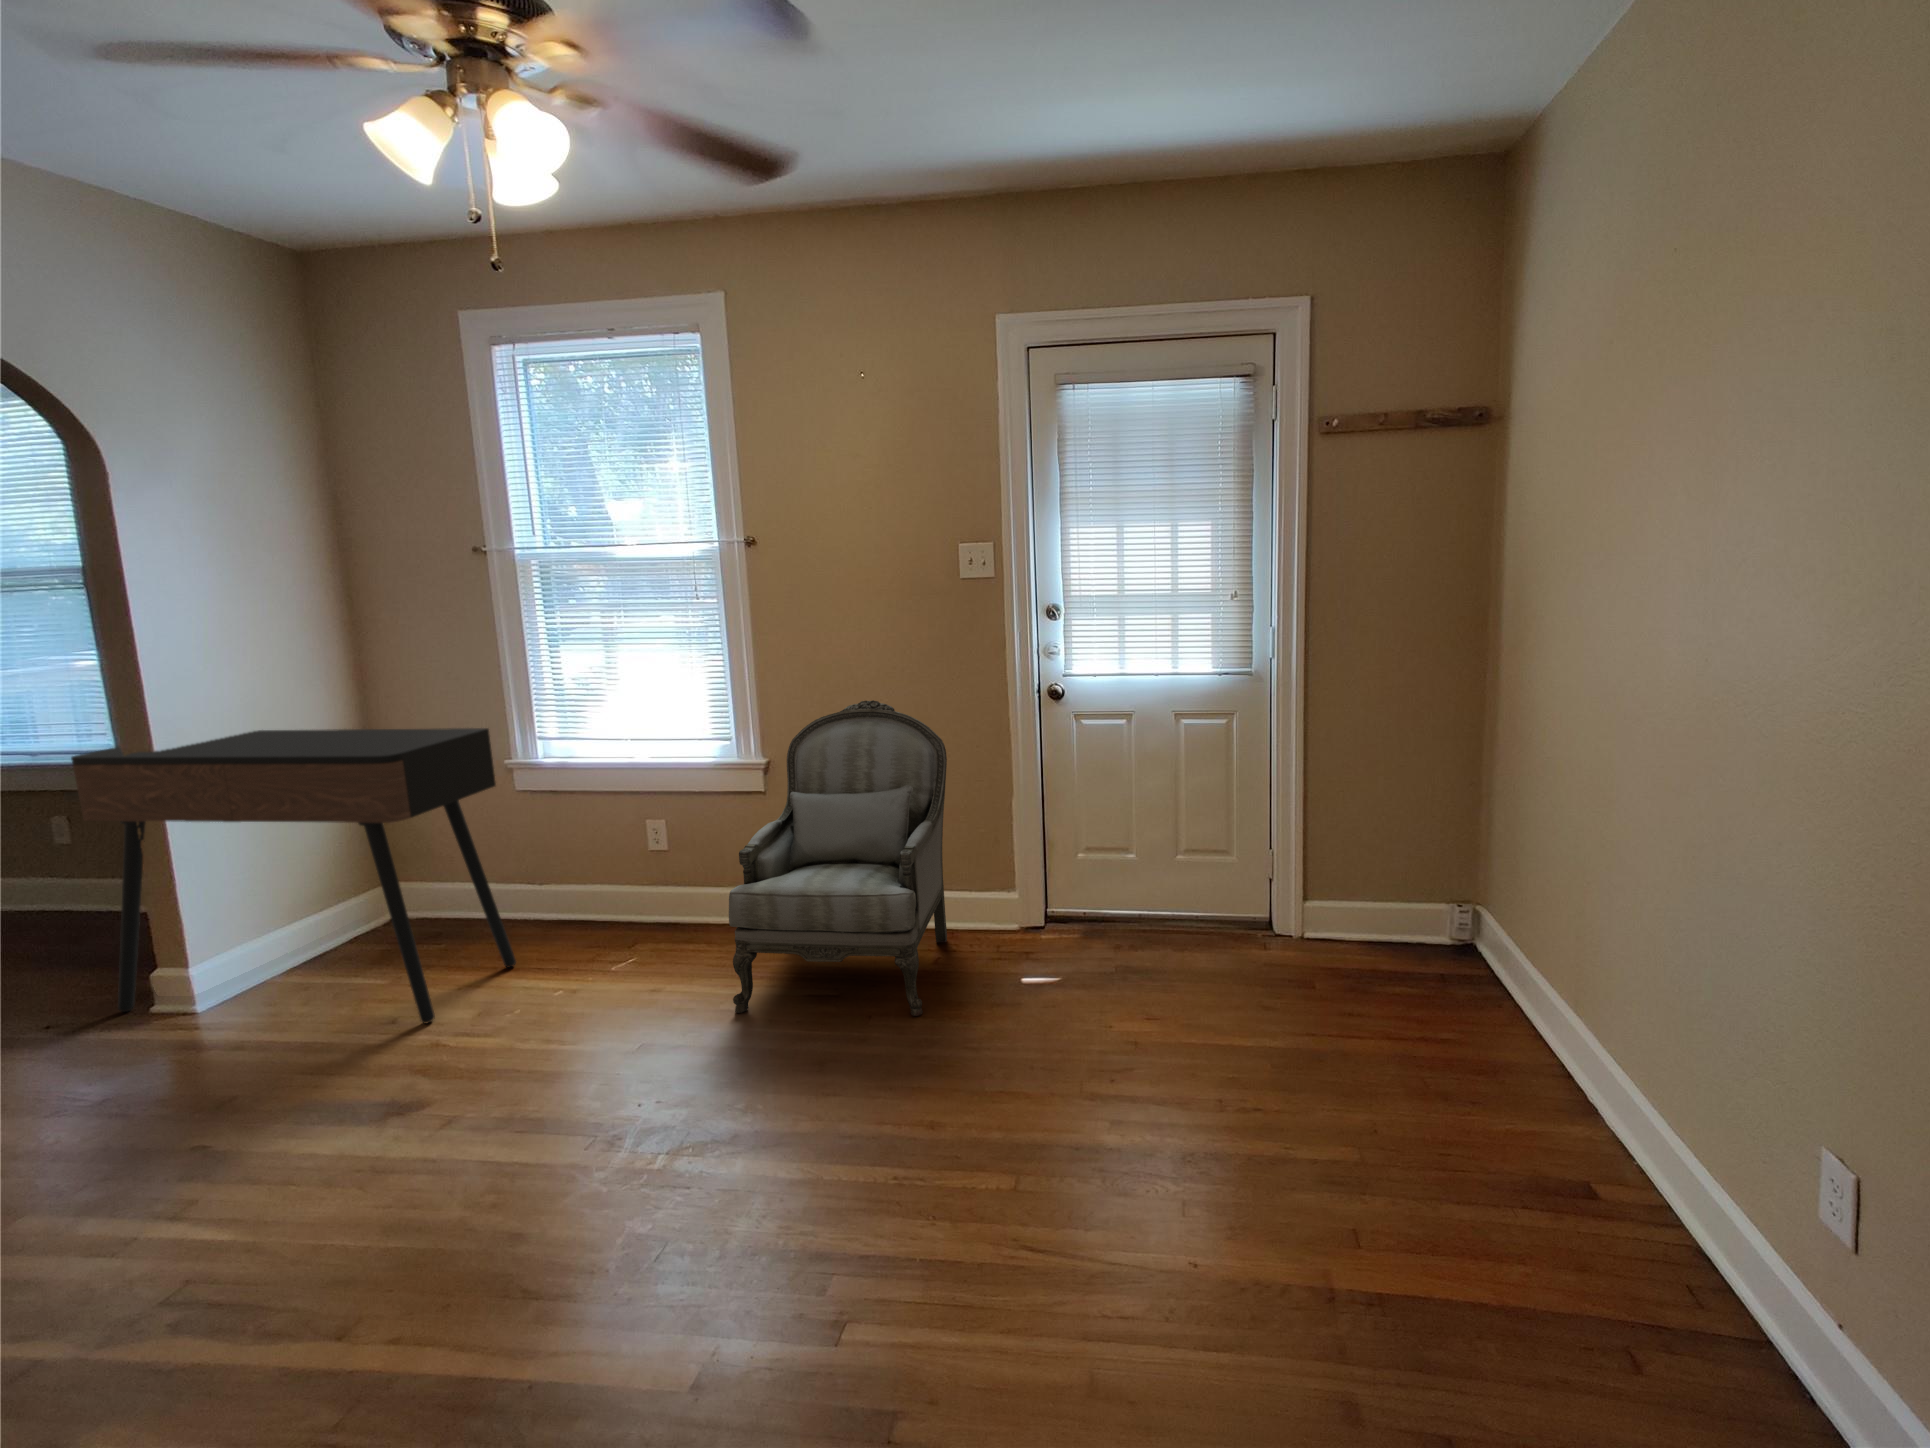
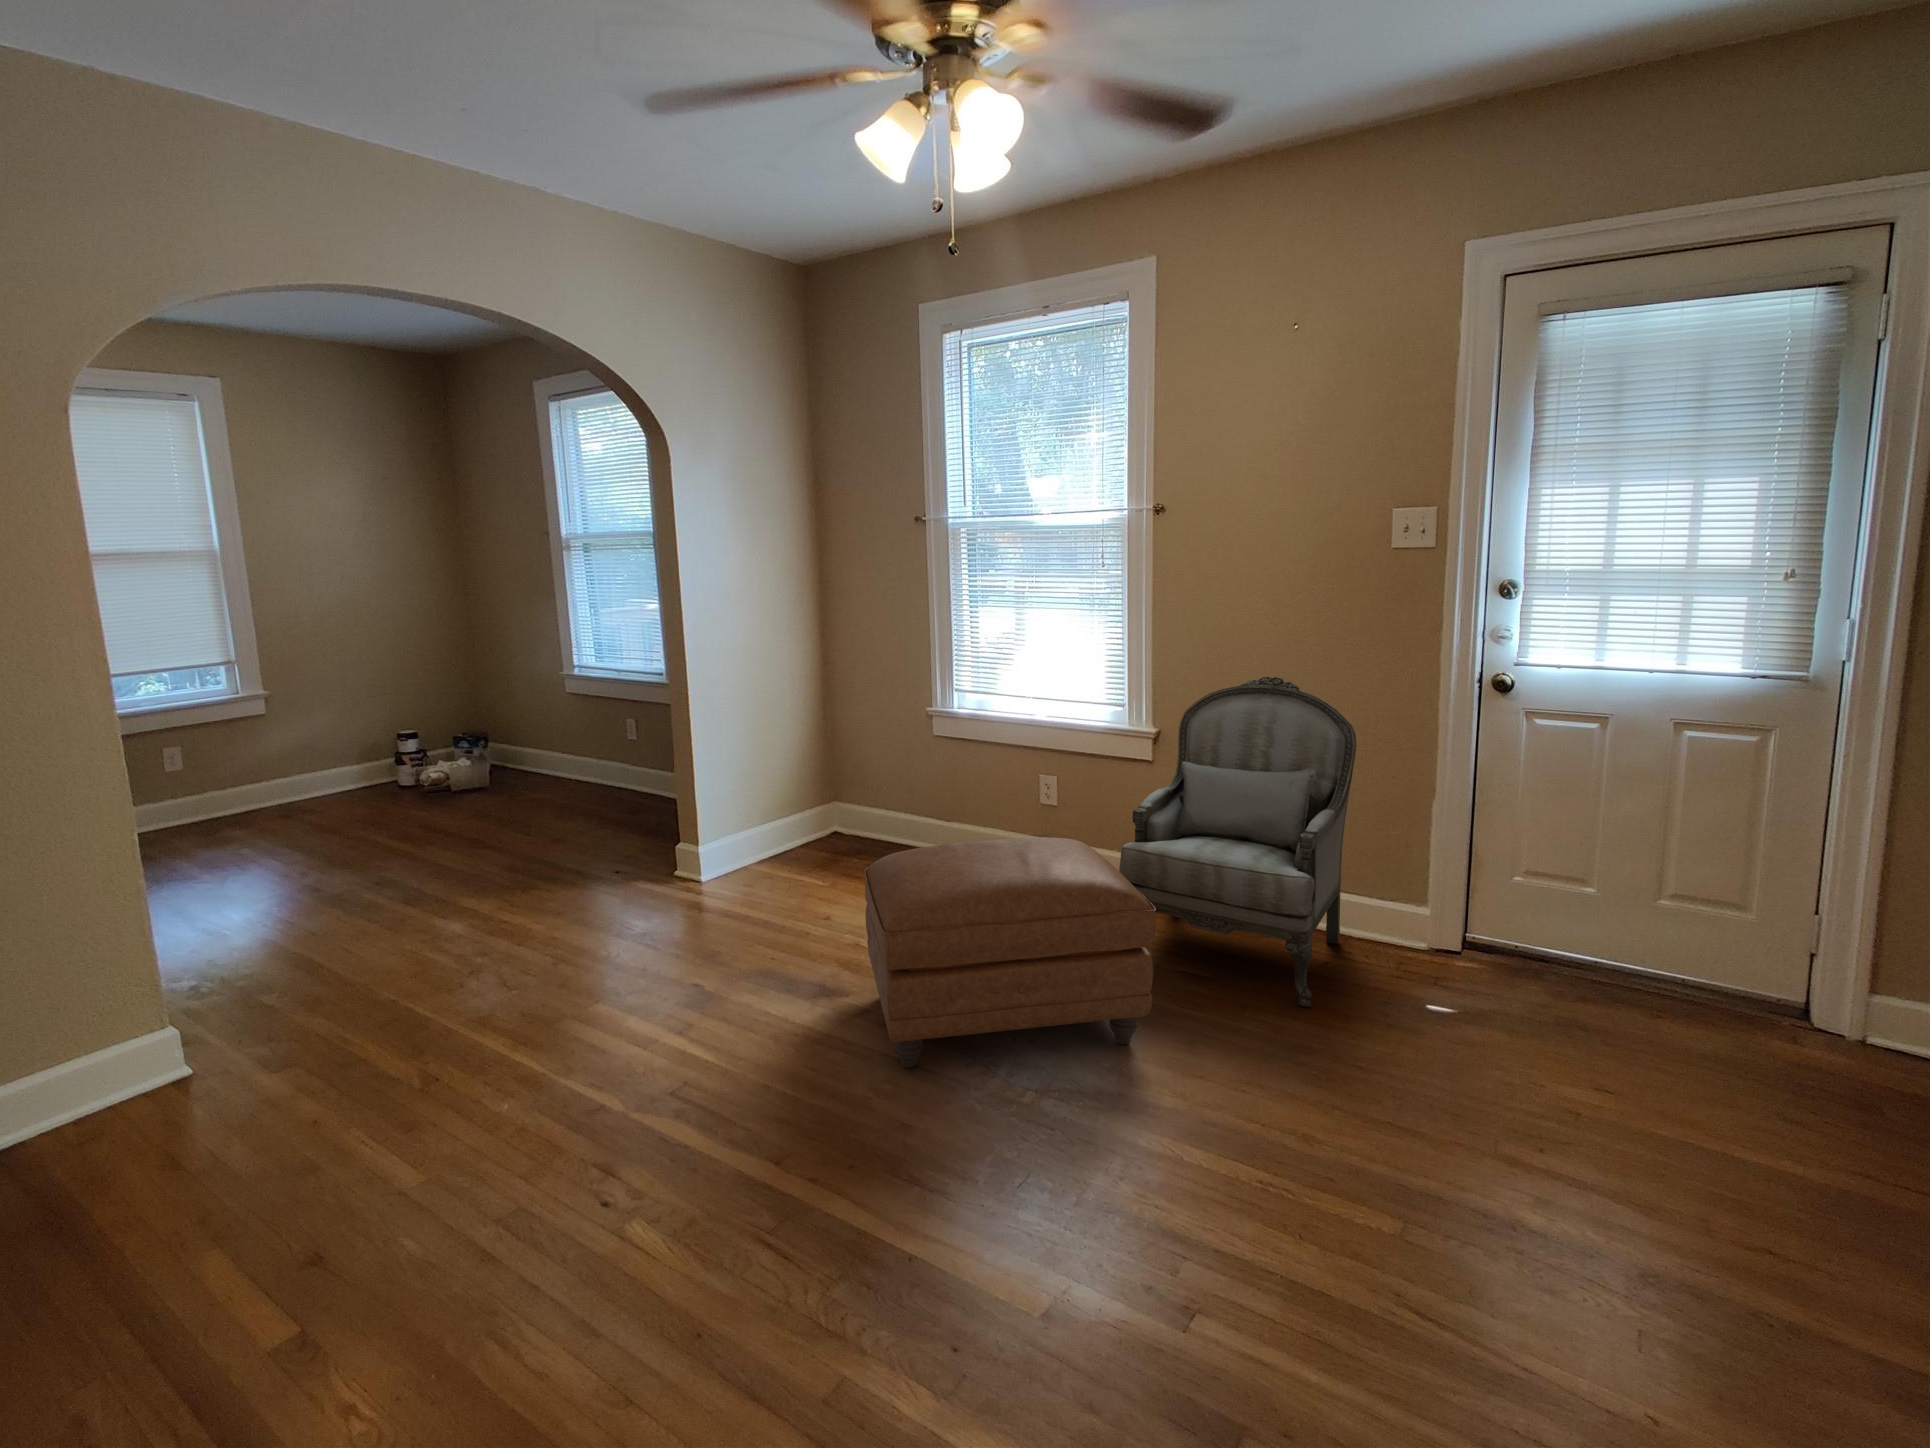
console table: present [71,728,516,1023] -> none [658,661,927,914]
ottoman: none [395,896,762,1225] -> present [864,837,1156,1068]

